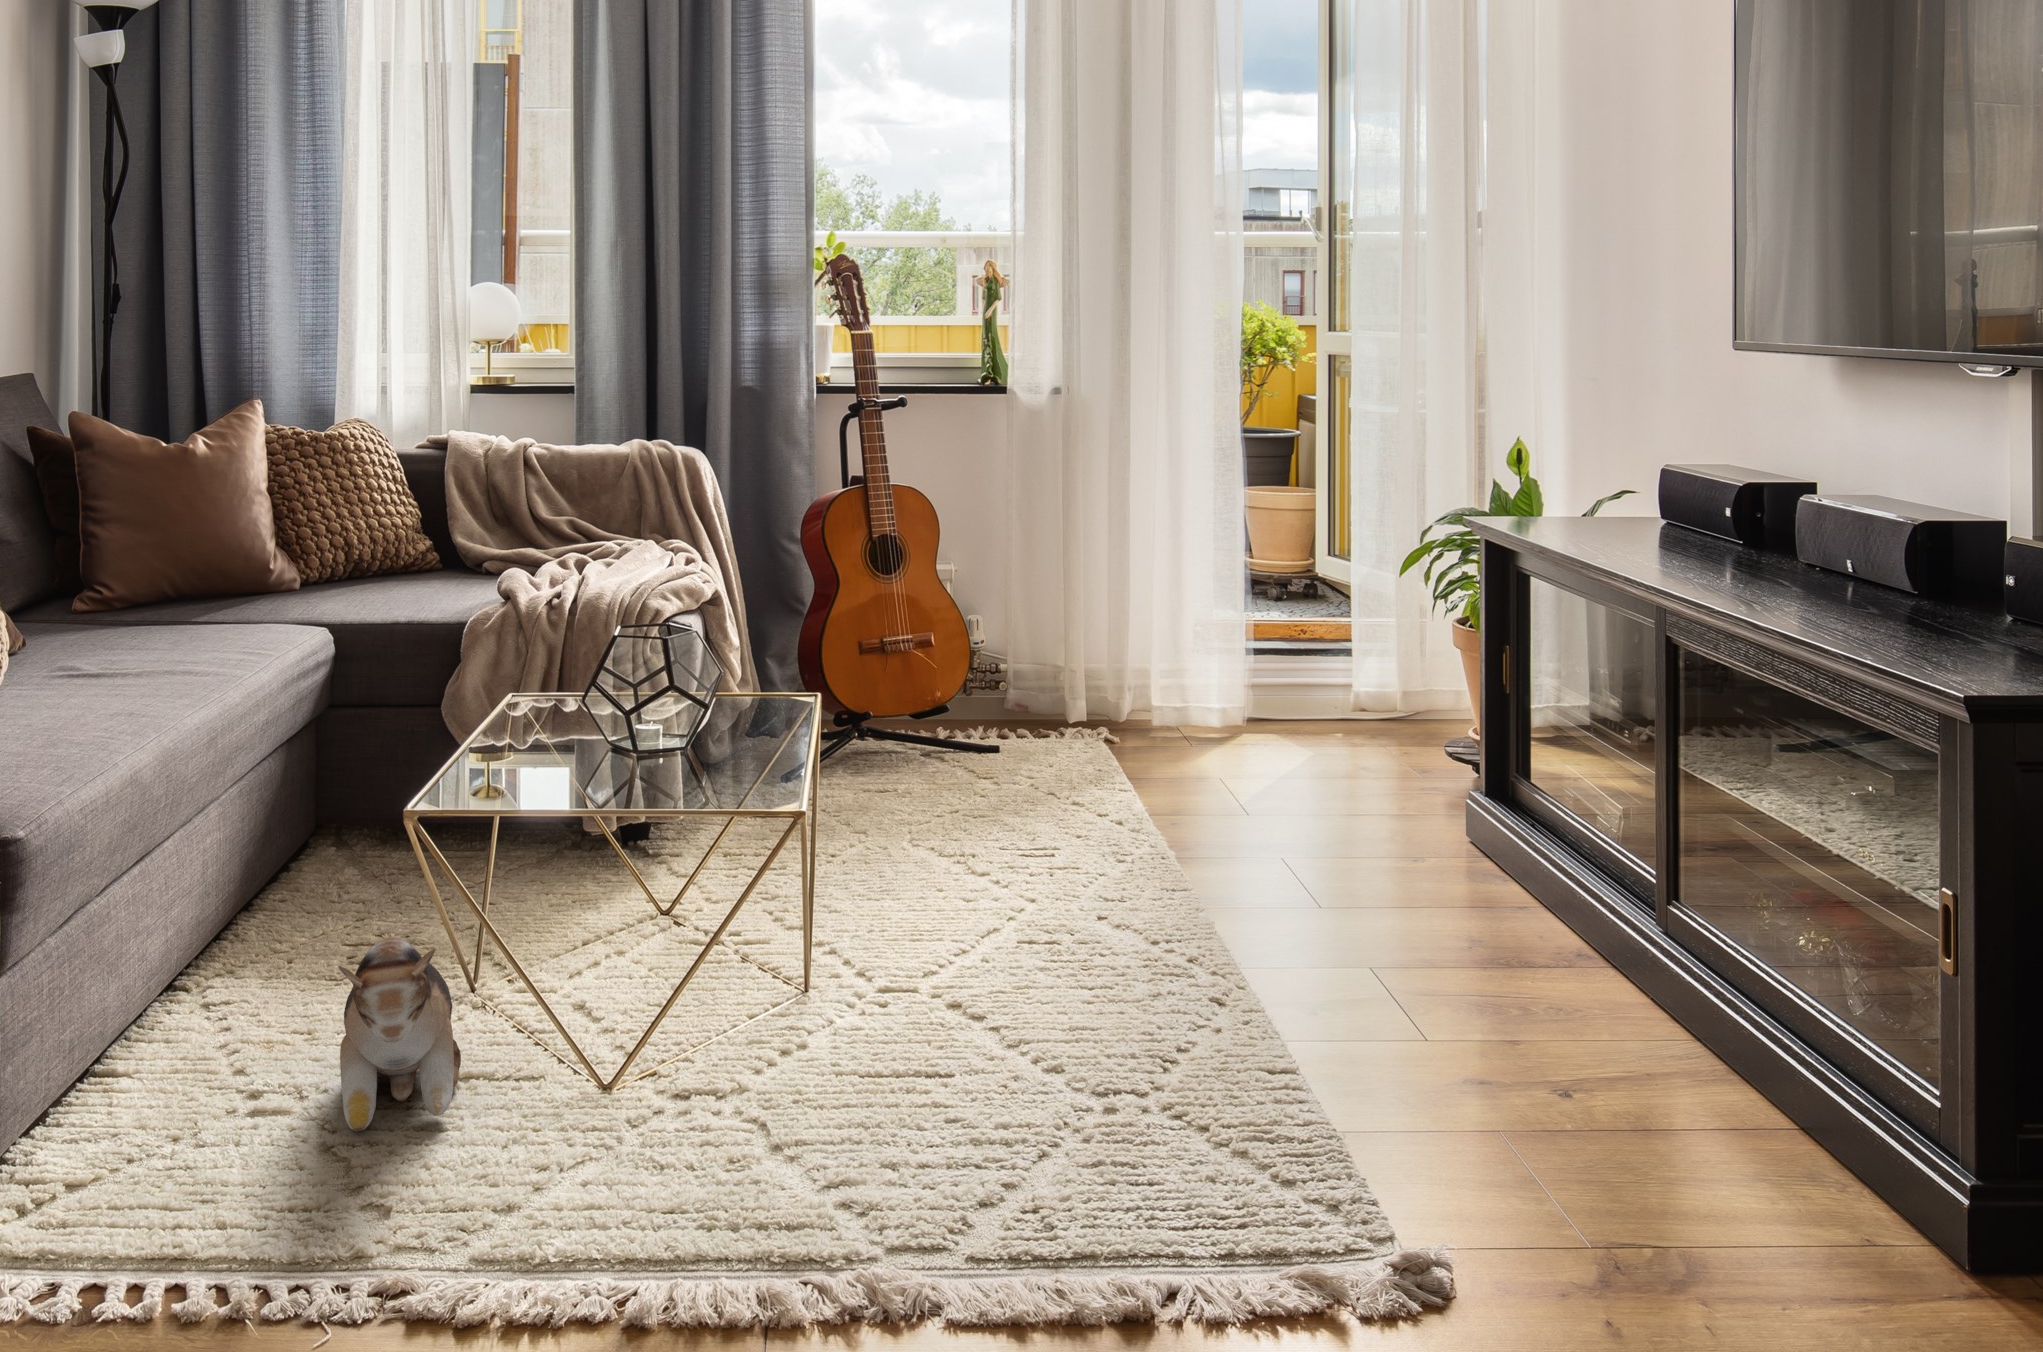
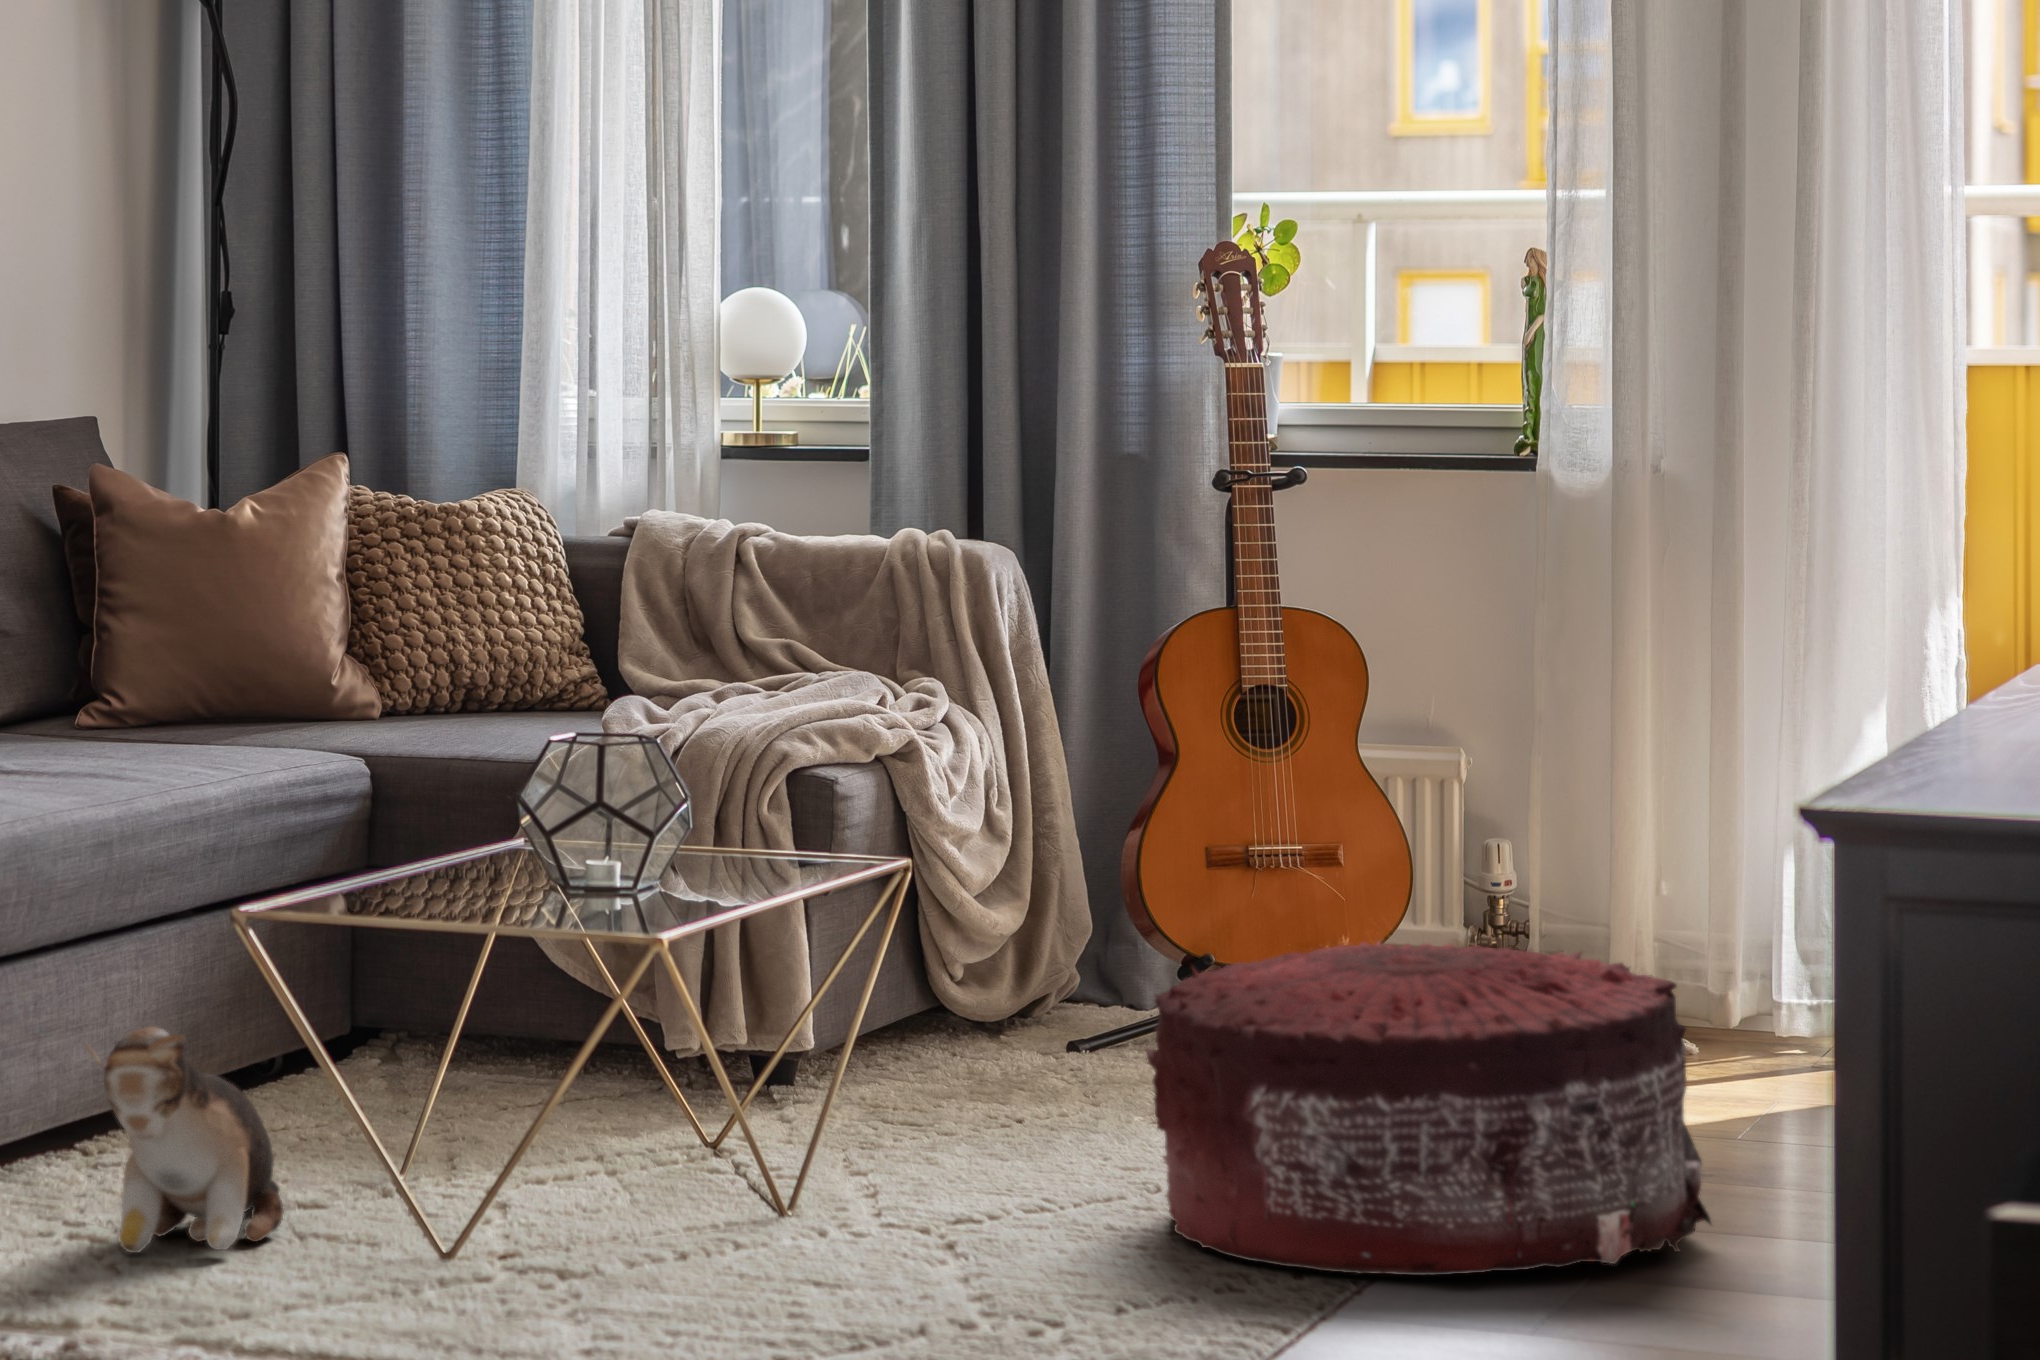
pouf: none [1014,718,1363,981] -> present [1146,942,1711,1275]

